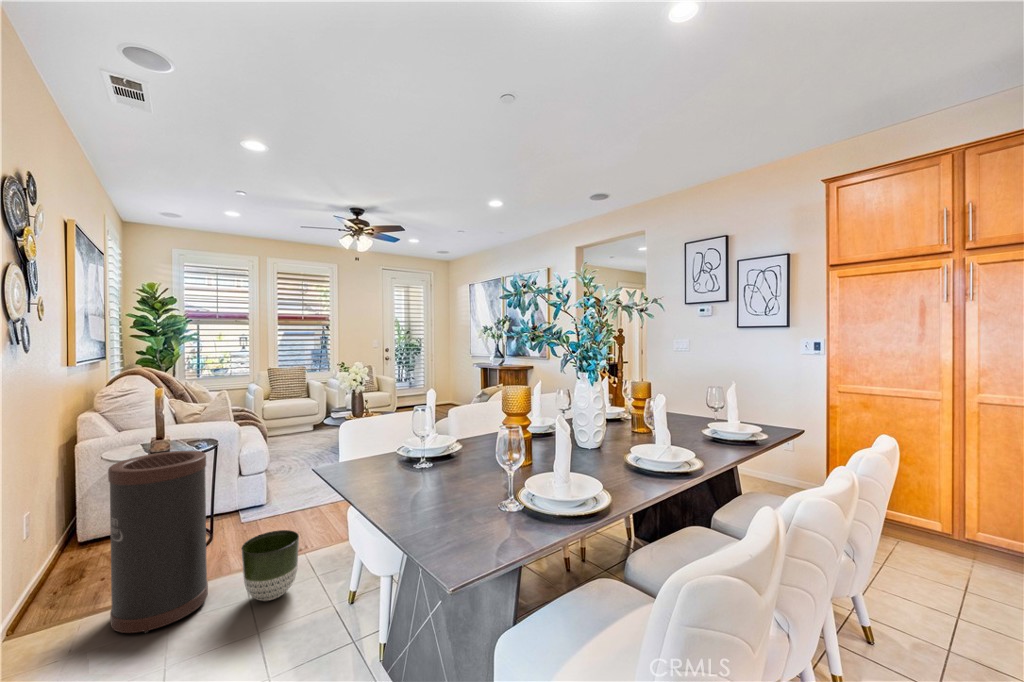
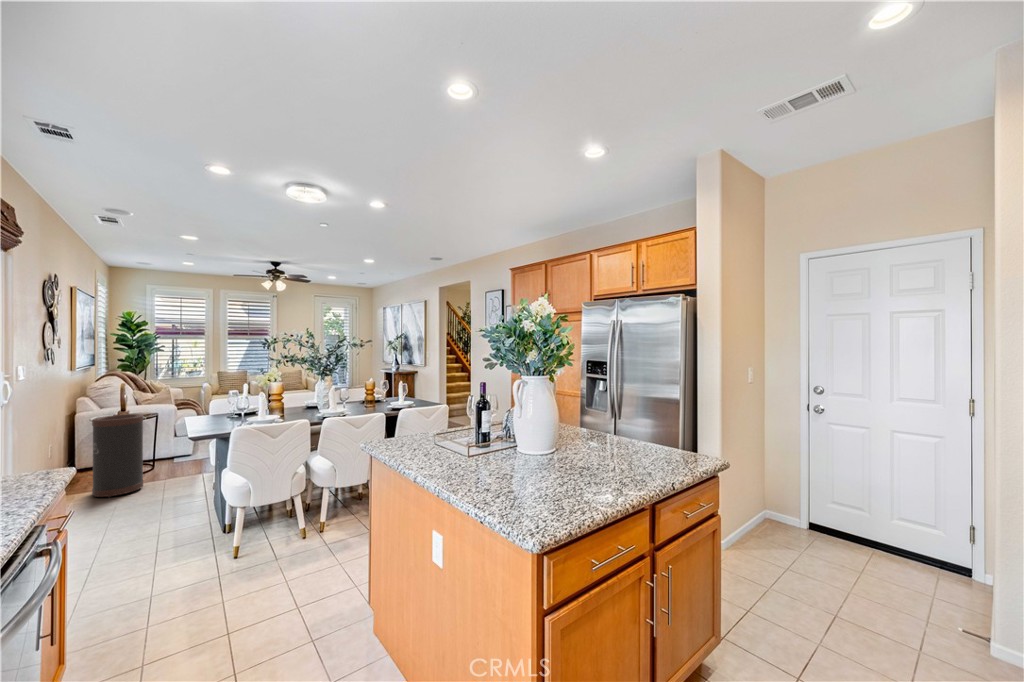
planter: present [242,530,299,601] -> none [160,456,193,489]

